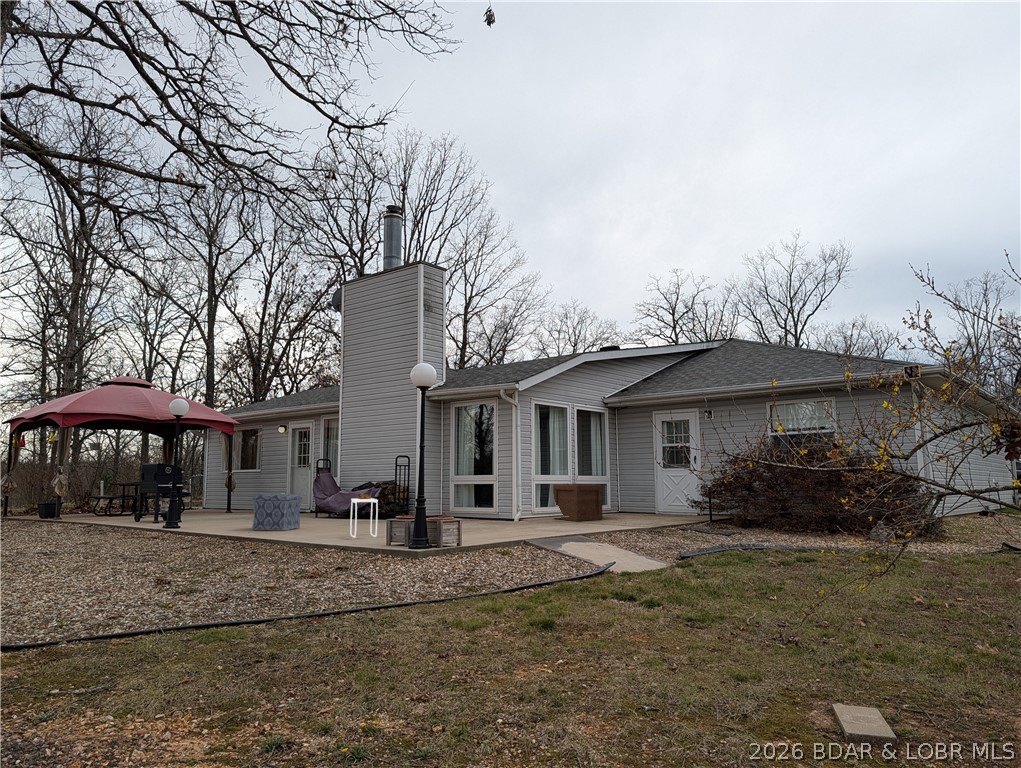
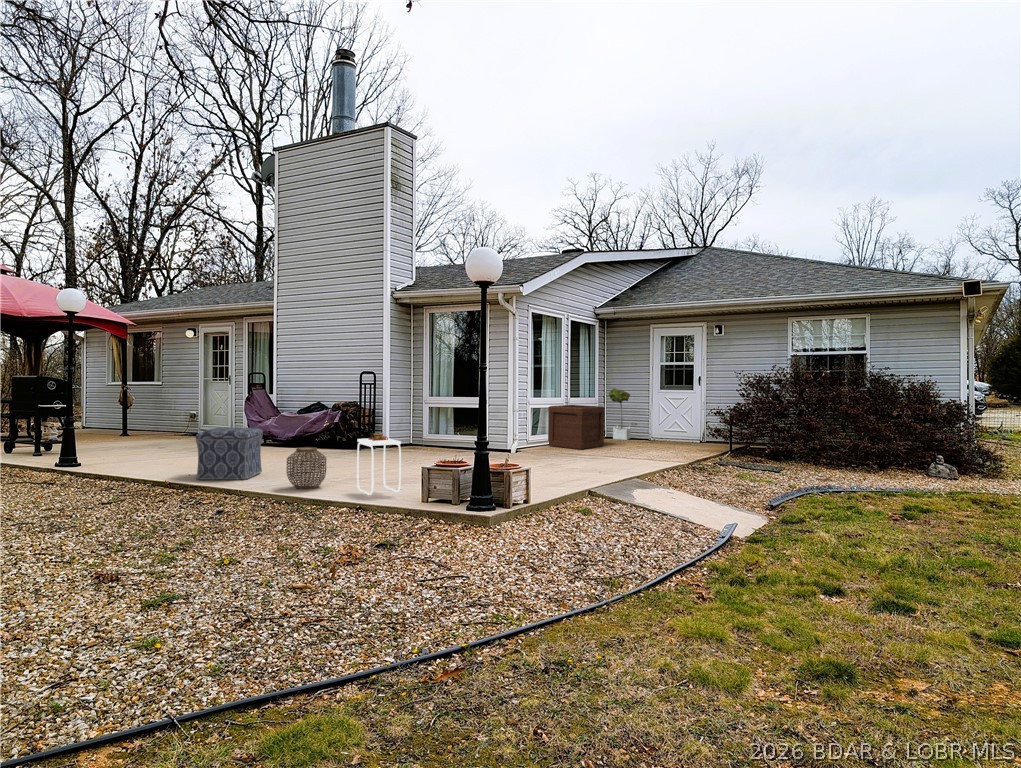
potted tree: none [618,469,639,516] -> present [609,388,630,440]
woven basket: none [305,505,333,535] -> present [287,447,326,489]

